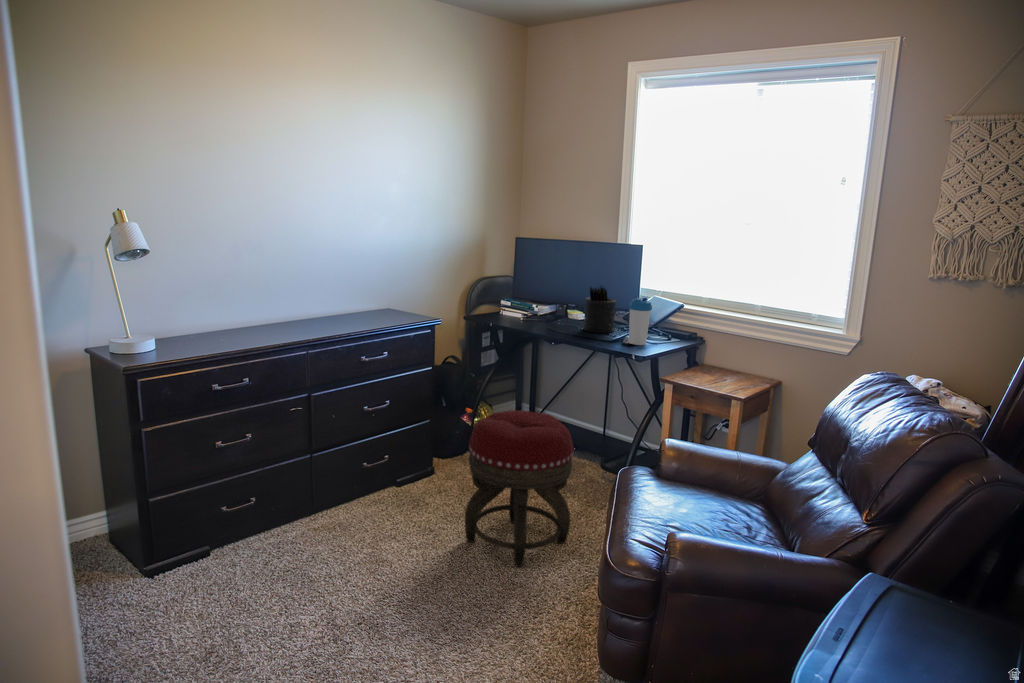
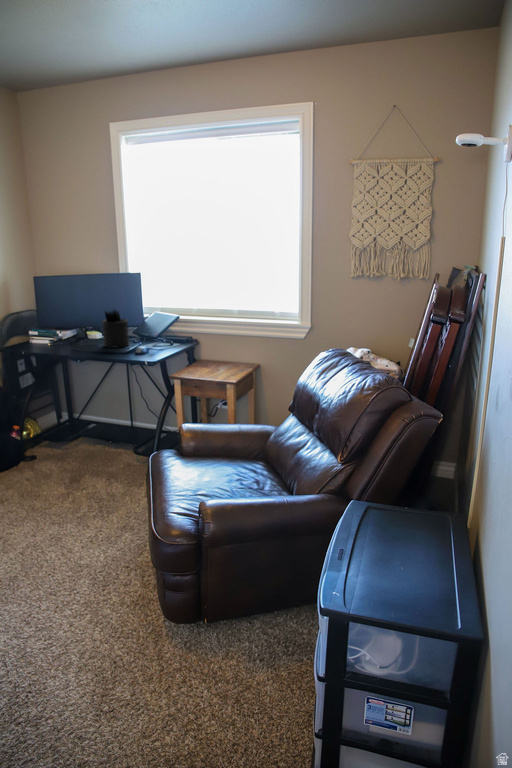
water bottle: present [629,297,652,345] -> none [140,315,158,353]
footstool: present [465,411,574,567] -> none [20,421,119,551]

